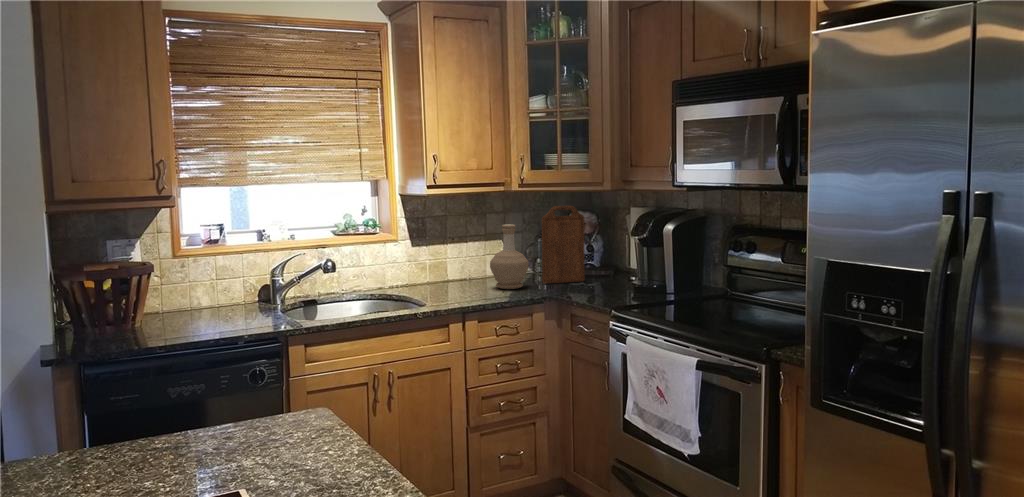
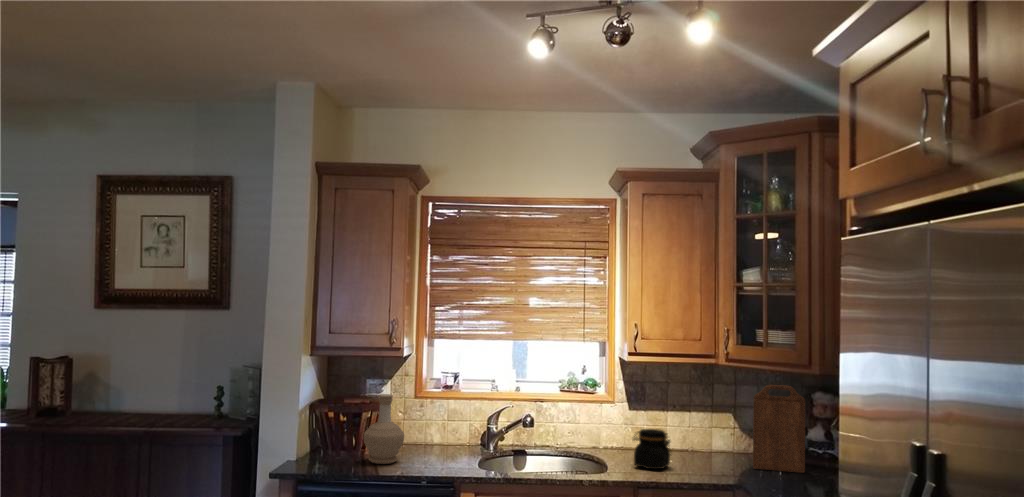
bottle: present [490,224,528,289] -> present [364,394,404,464]
jar: none [440,258,480,296] -> present [633,429,671,469]

